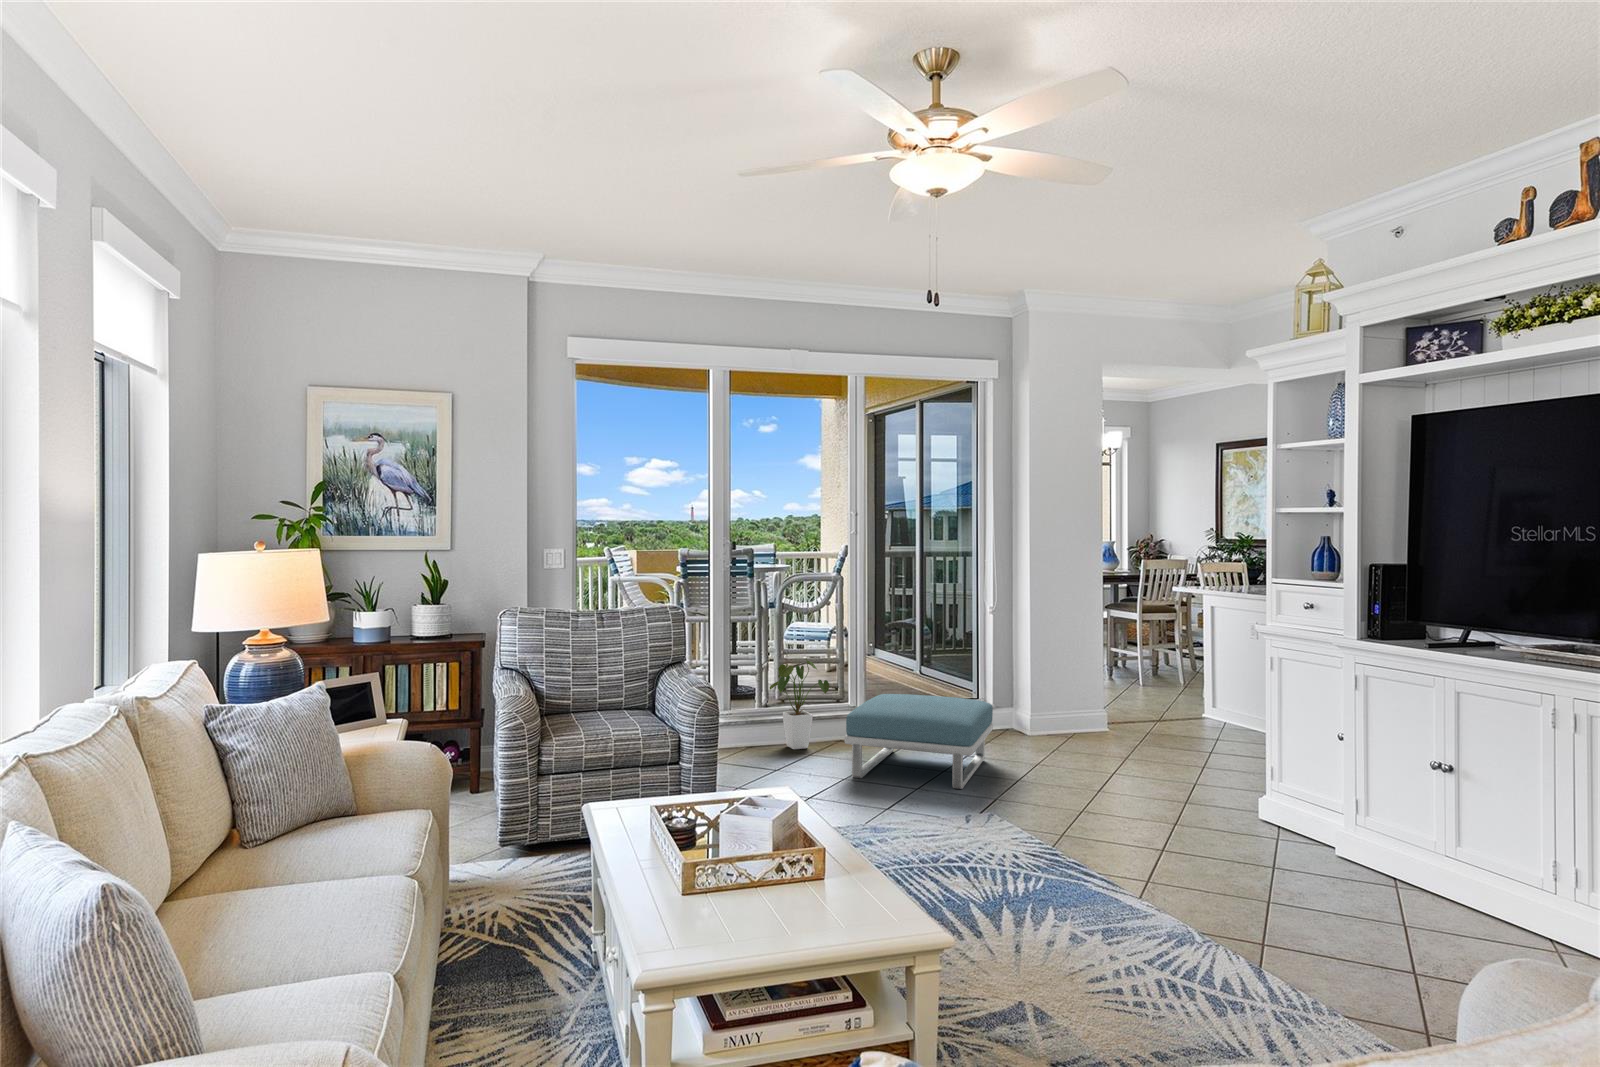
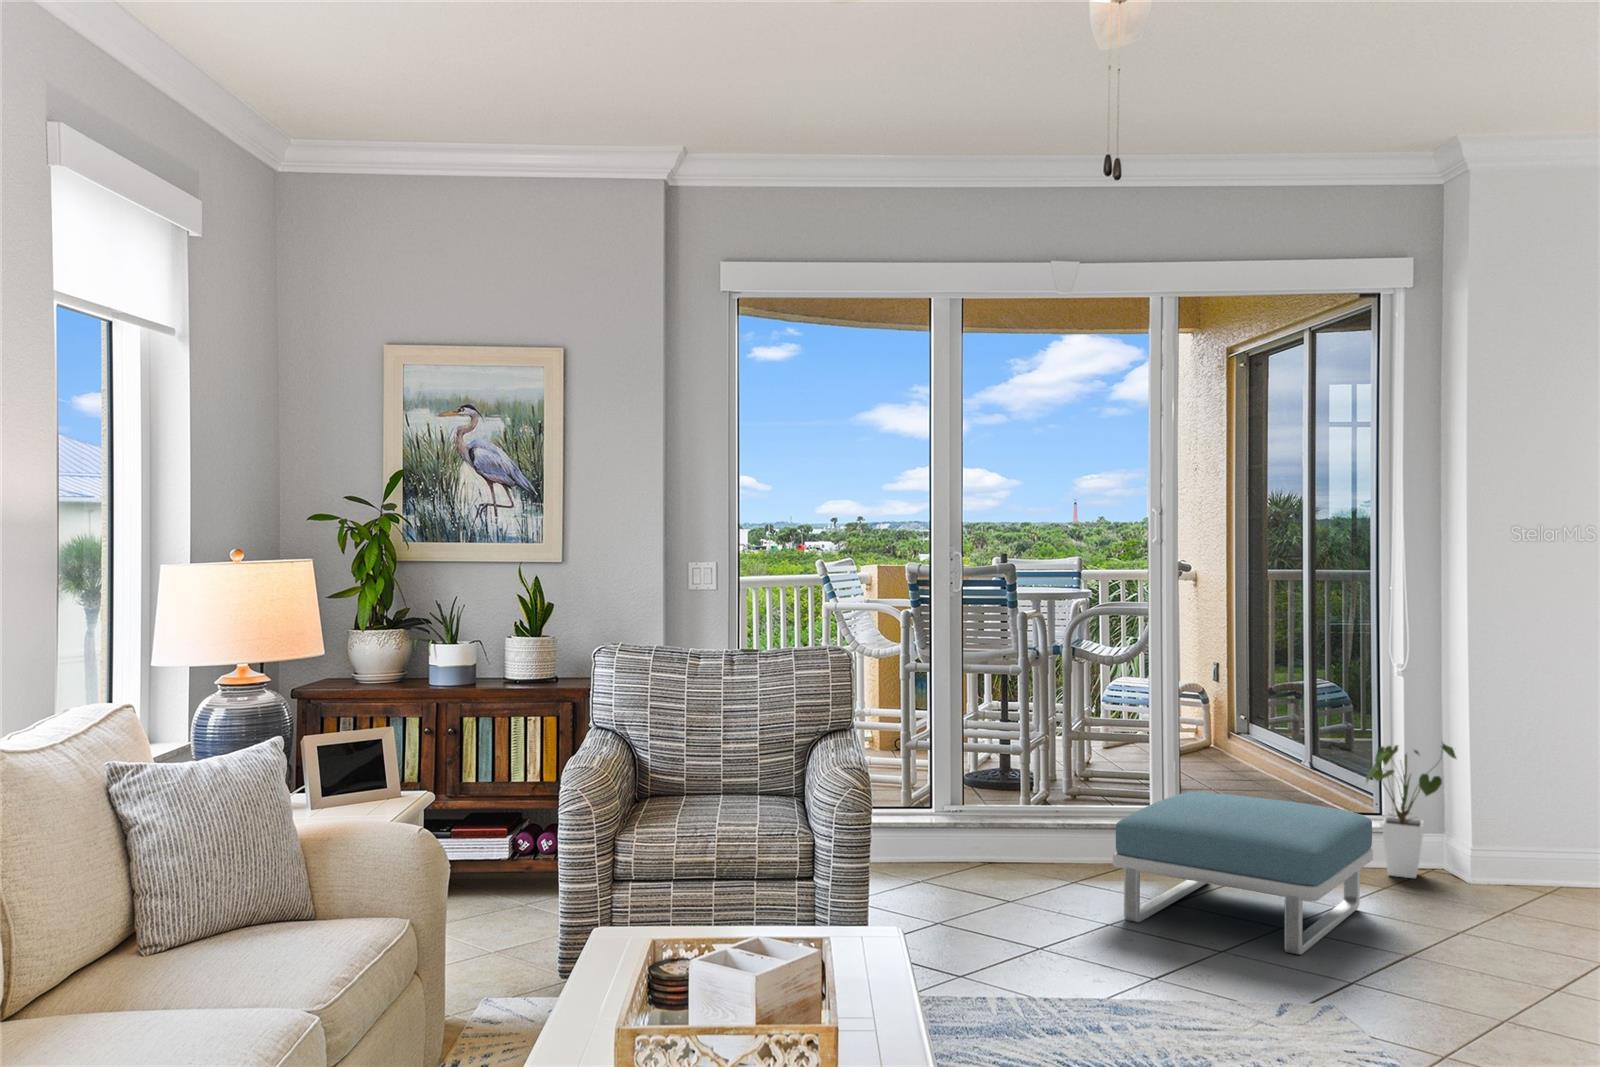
house plant: present [770,658,829,749] -> present [1366,743,1456,878]

